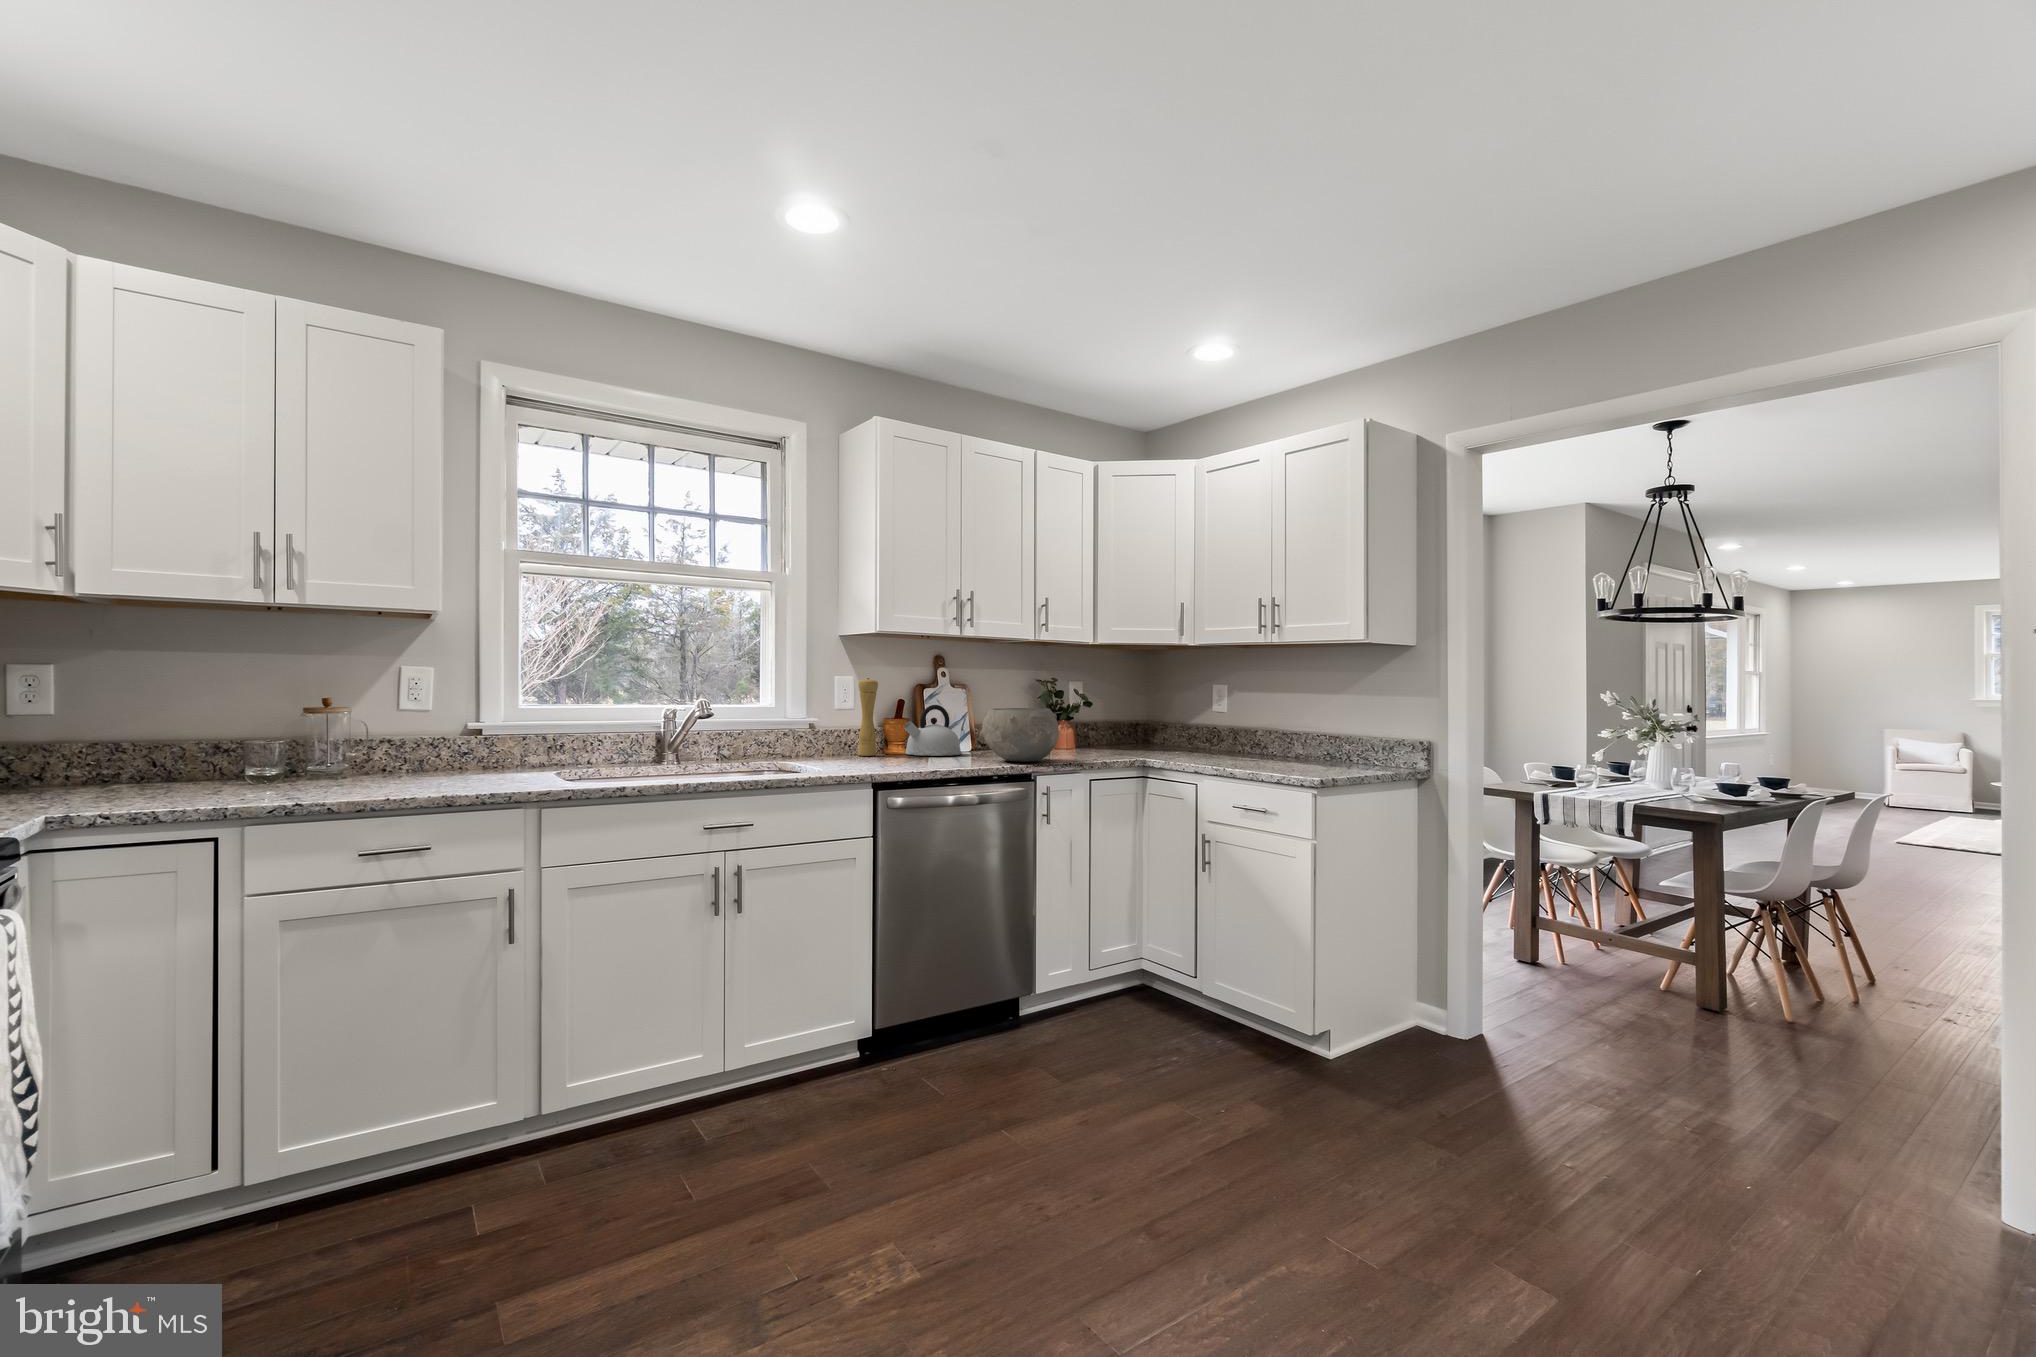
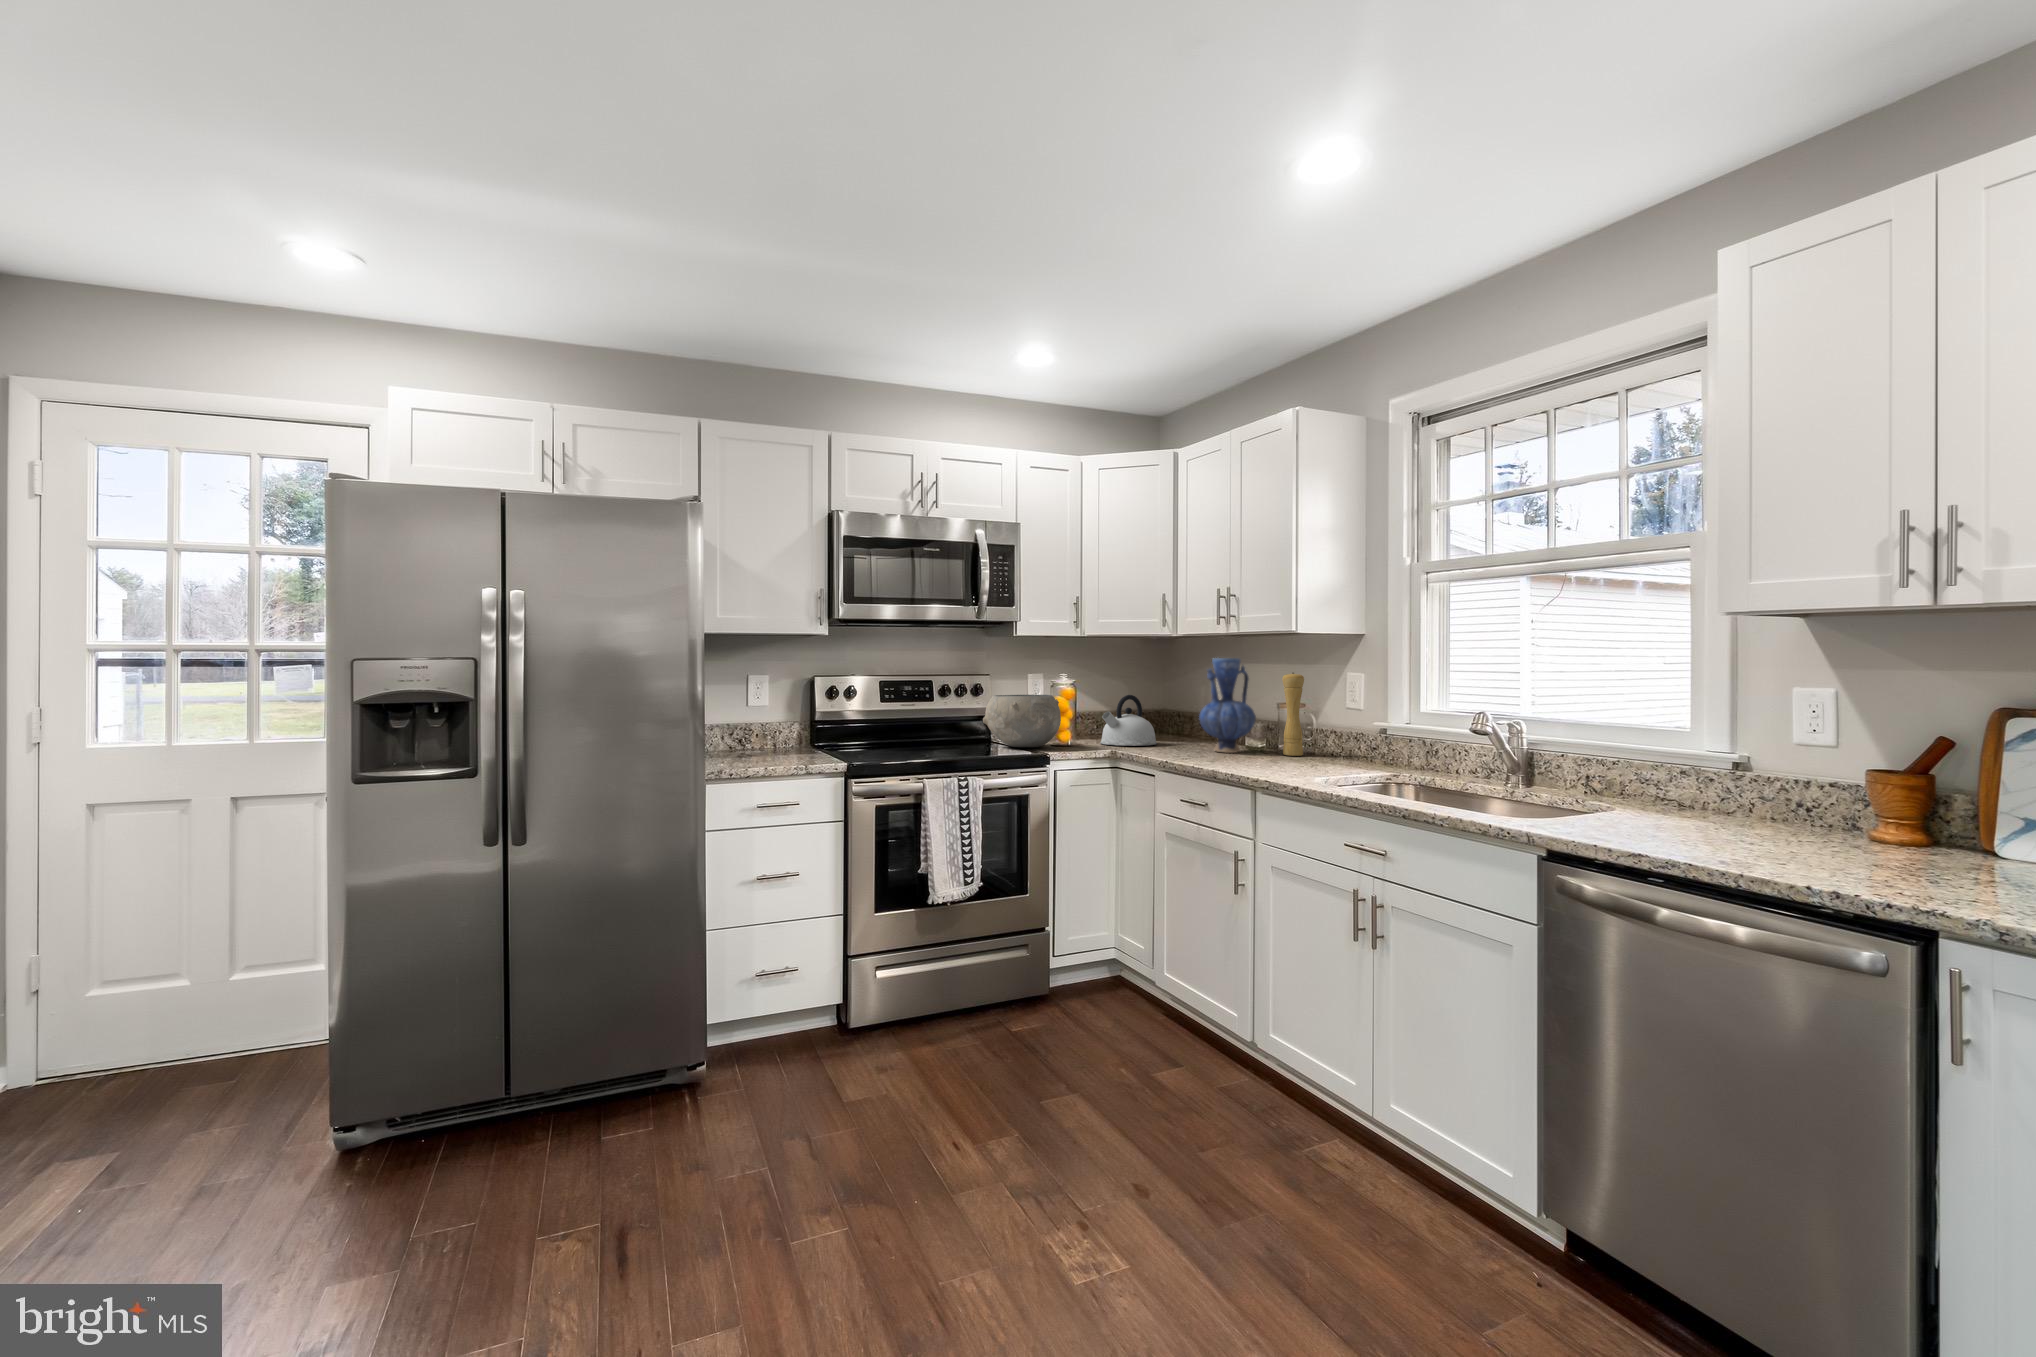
vase: none [1199,674,1256,769] -> present [1199,658,1256,753]
pepper mill: present [858,678,878,756] -> present [1282,673,1304,756]
kettle: present [904,705,962,756] -> present [1100,695,1157,746]

